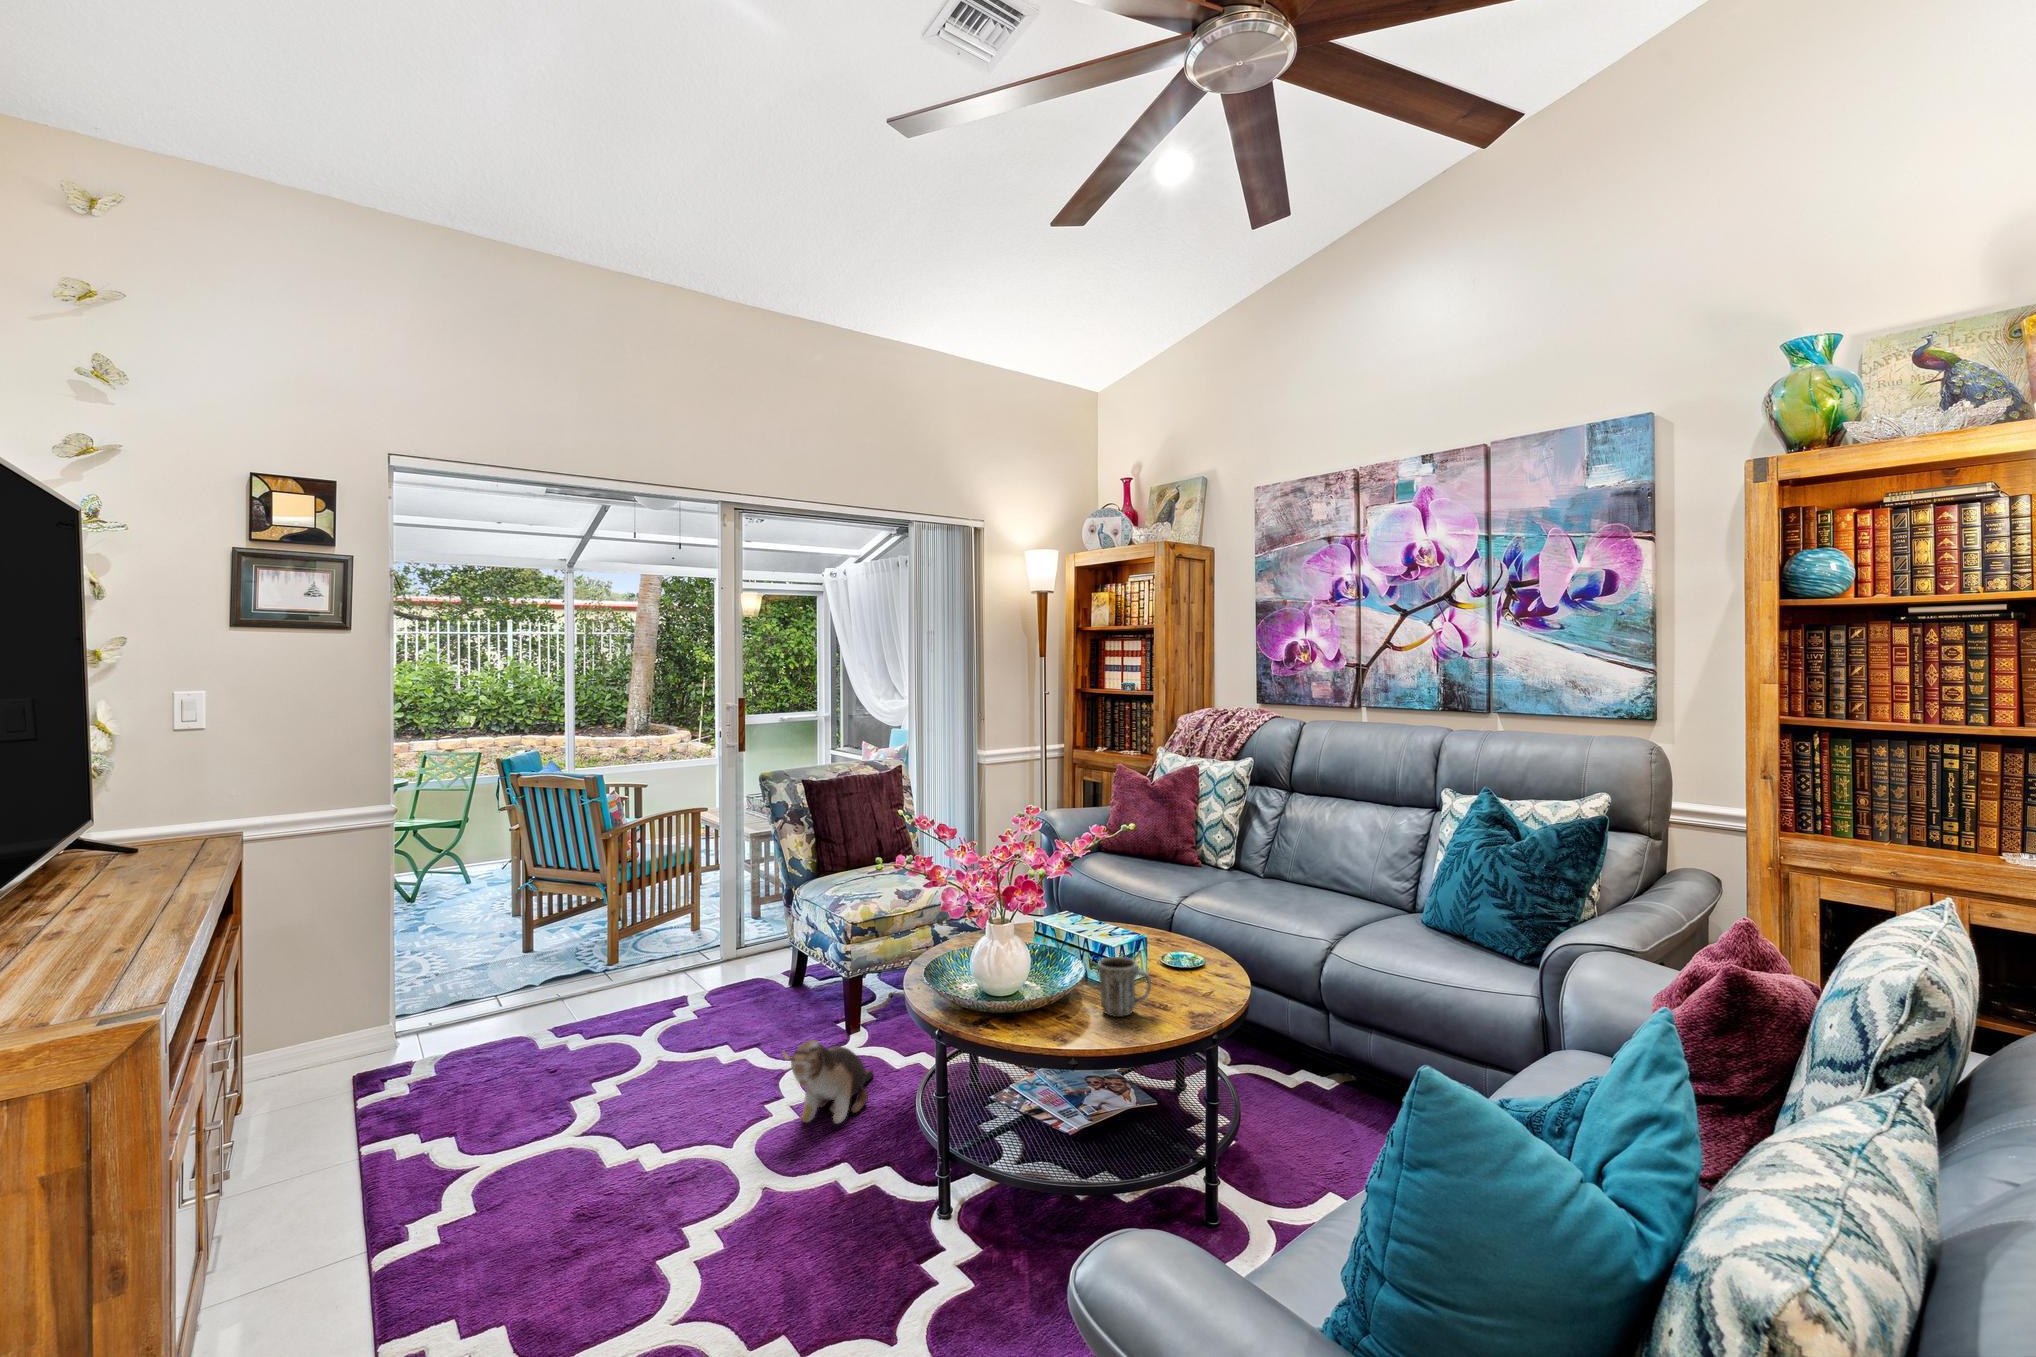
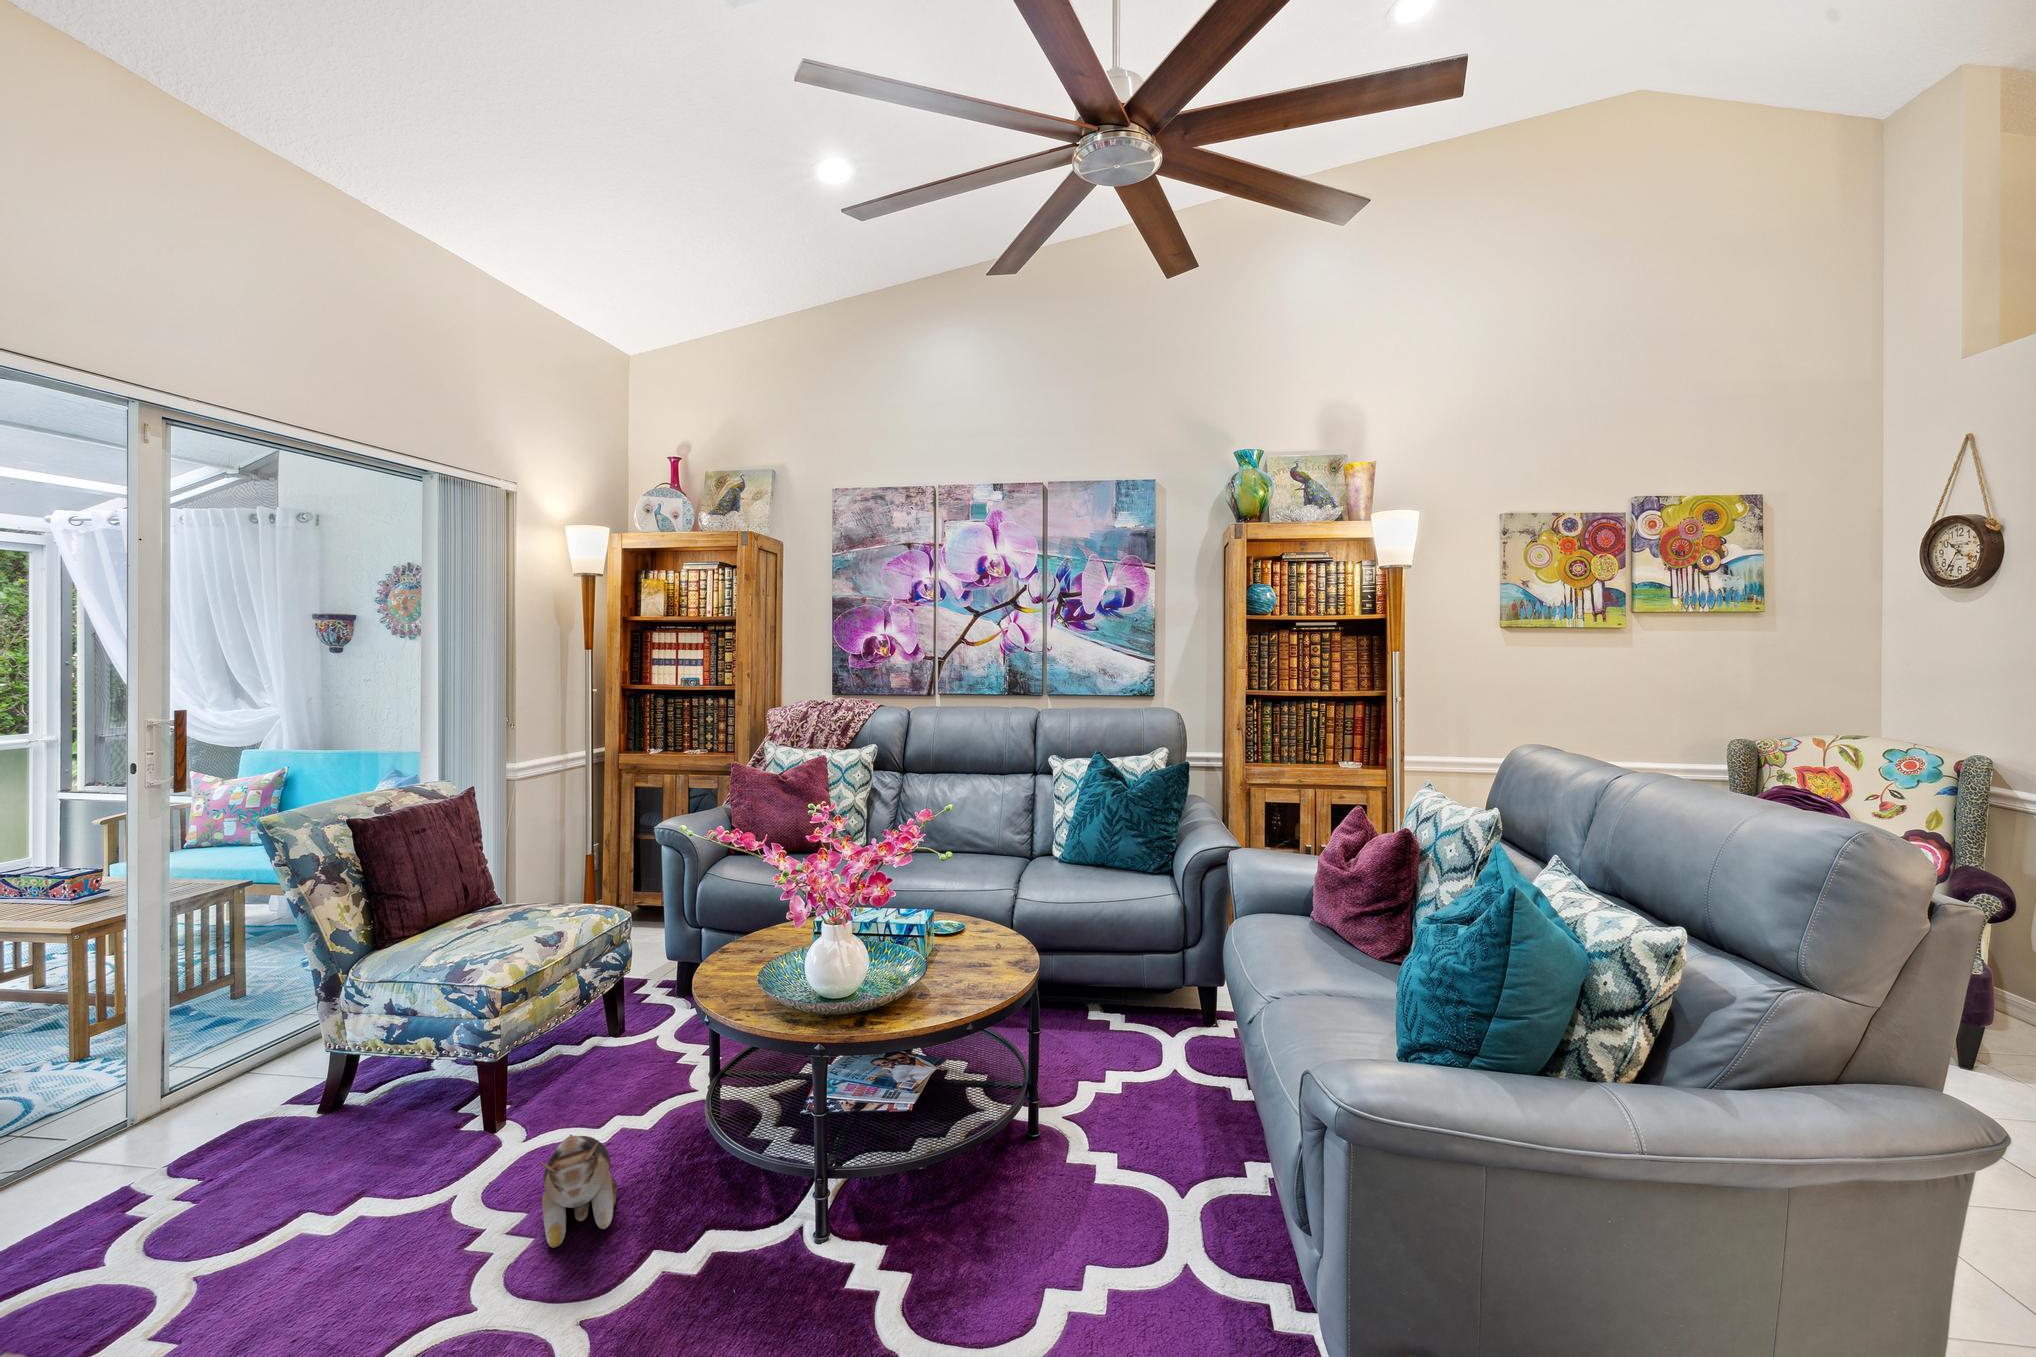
mug: present [1098,957,1151,1017] -> none [945,931,991,988]

